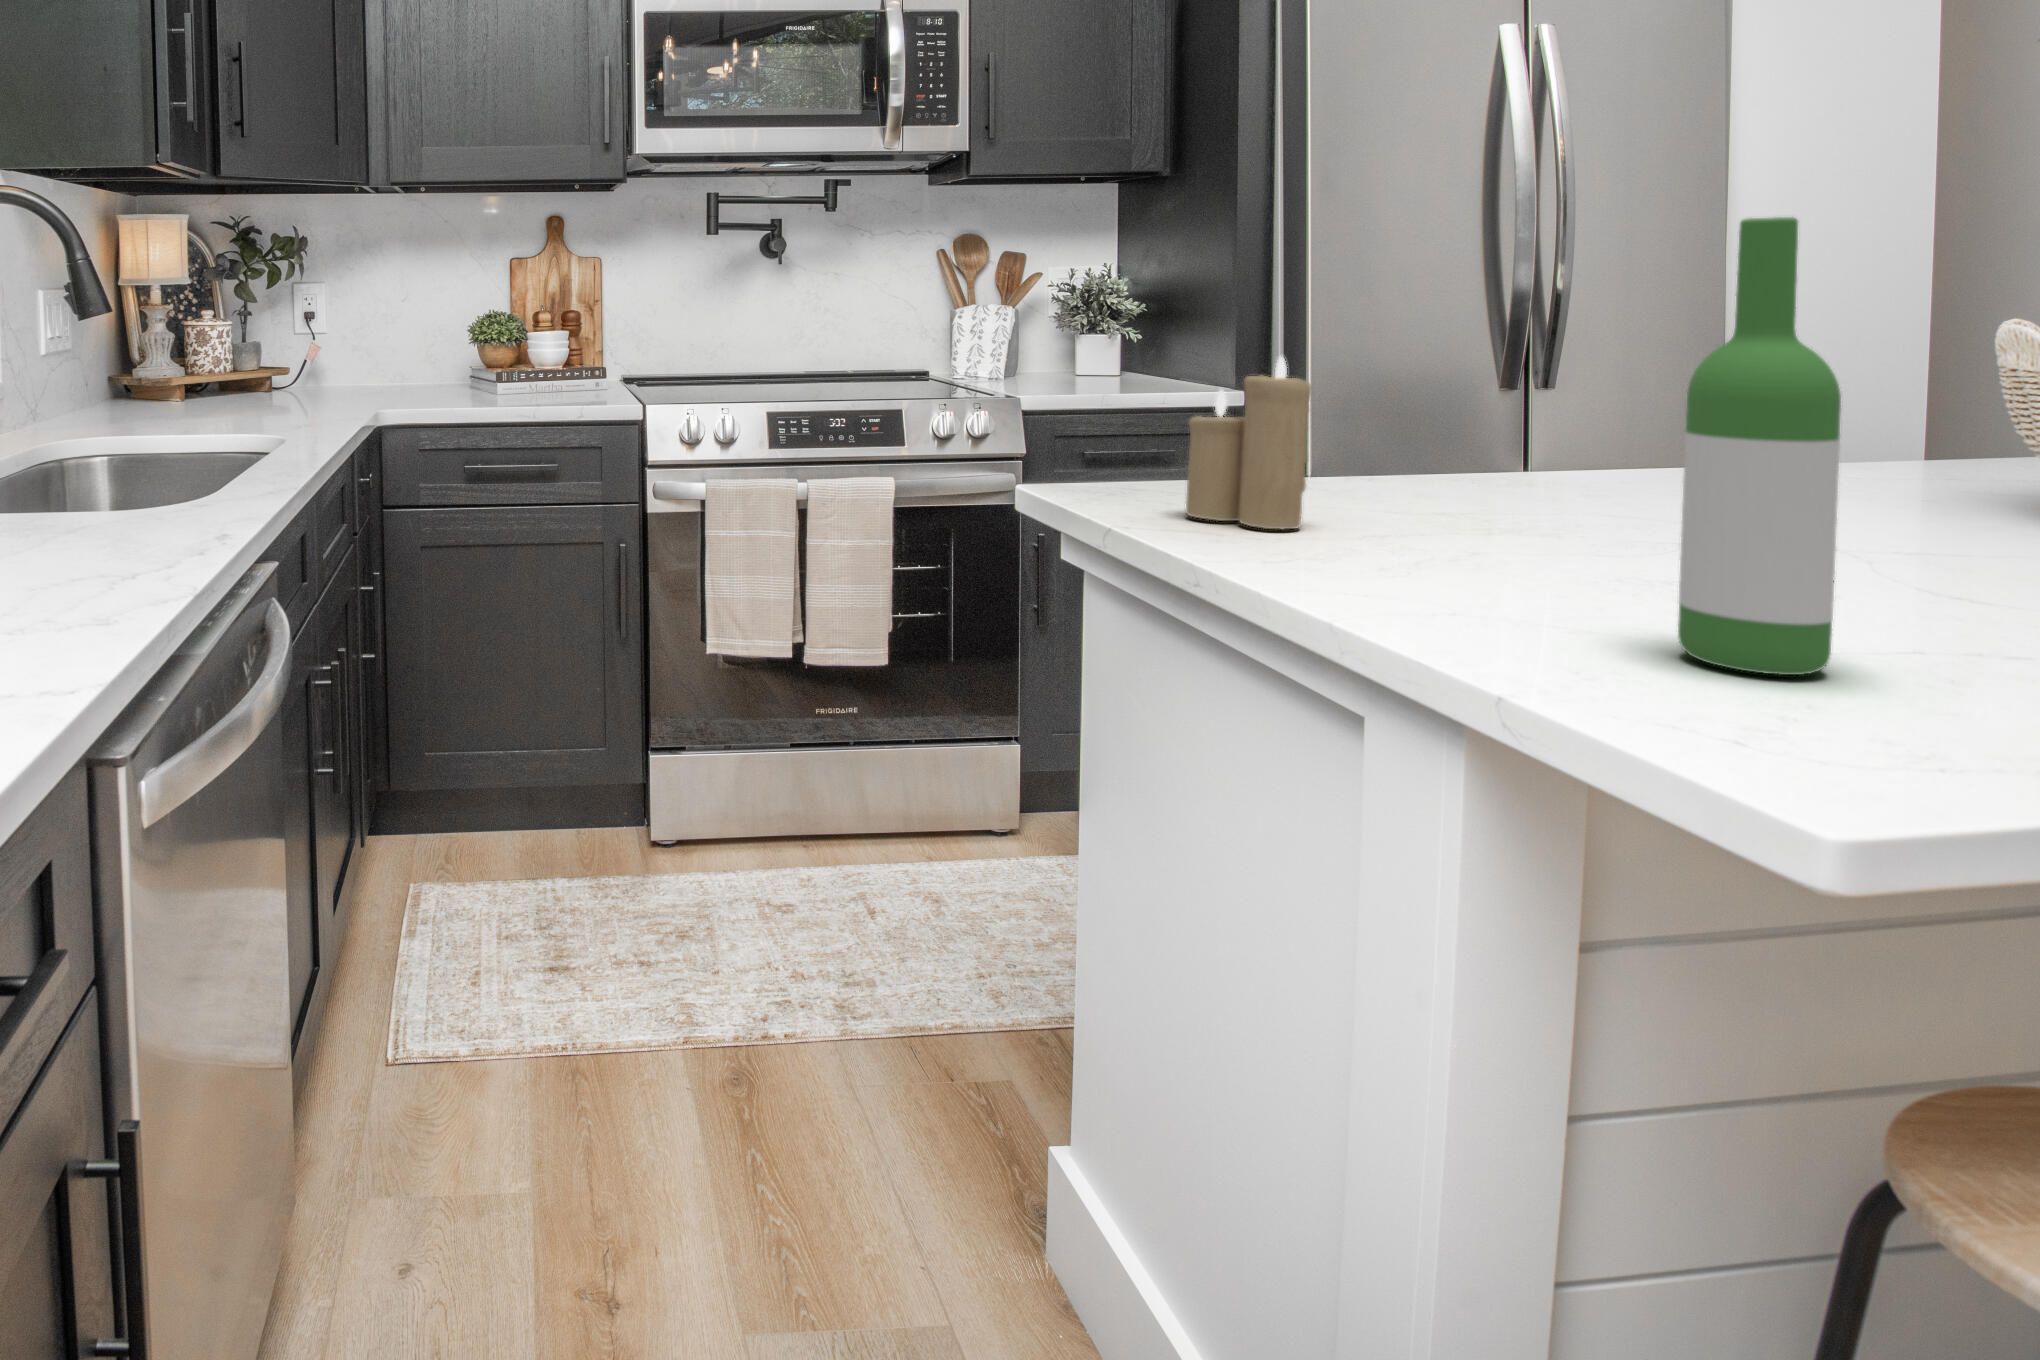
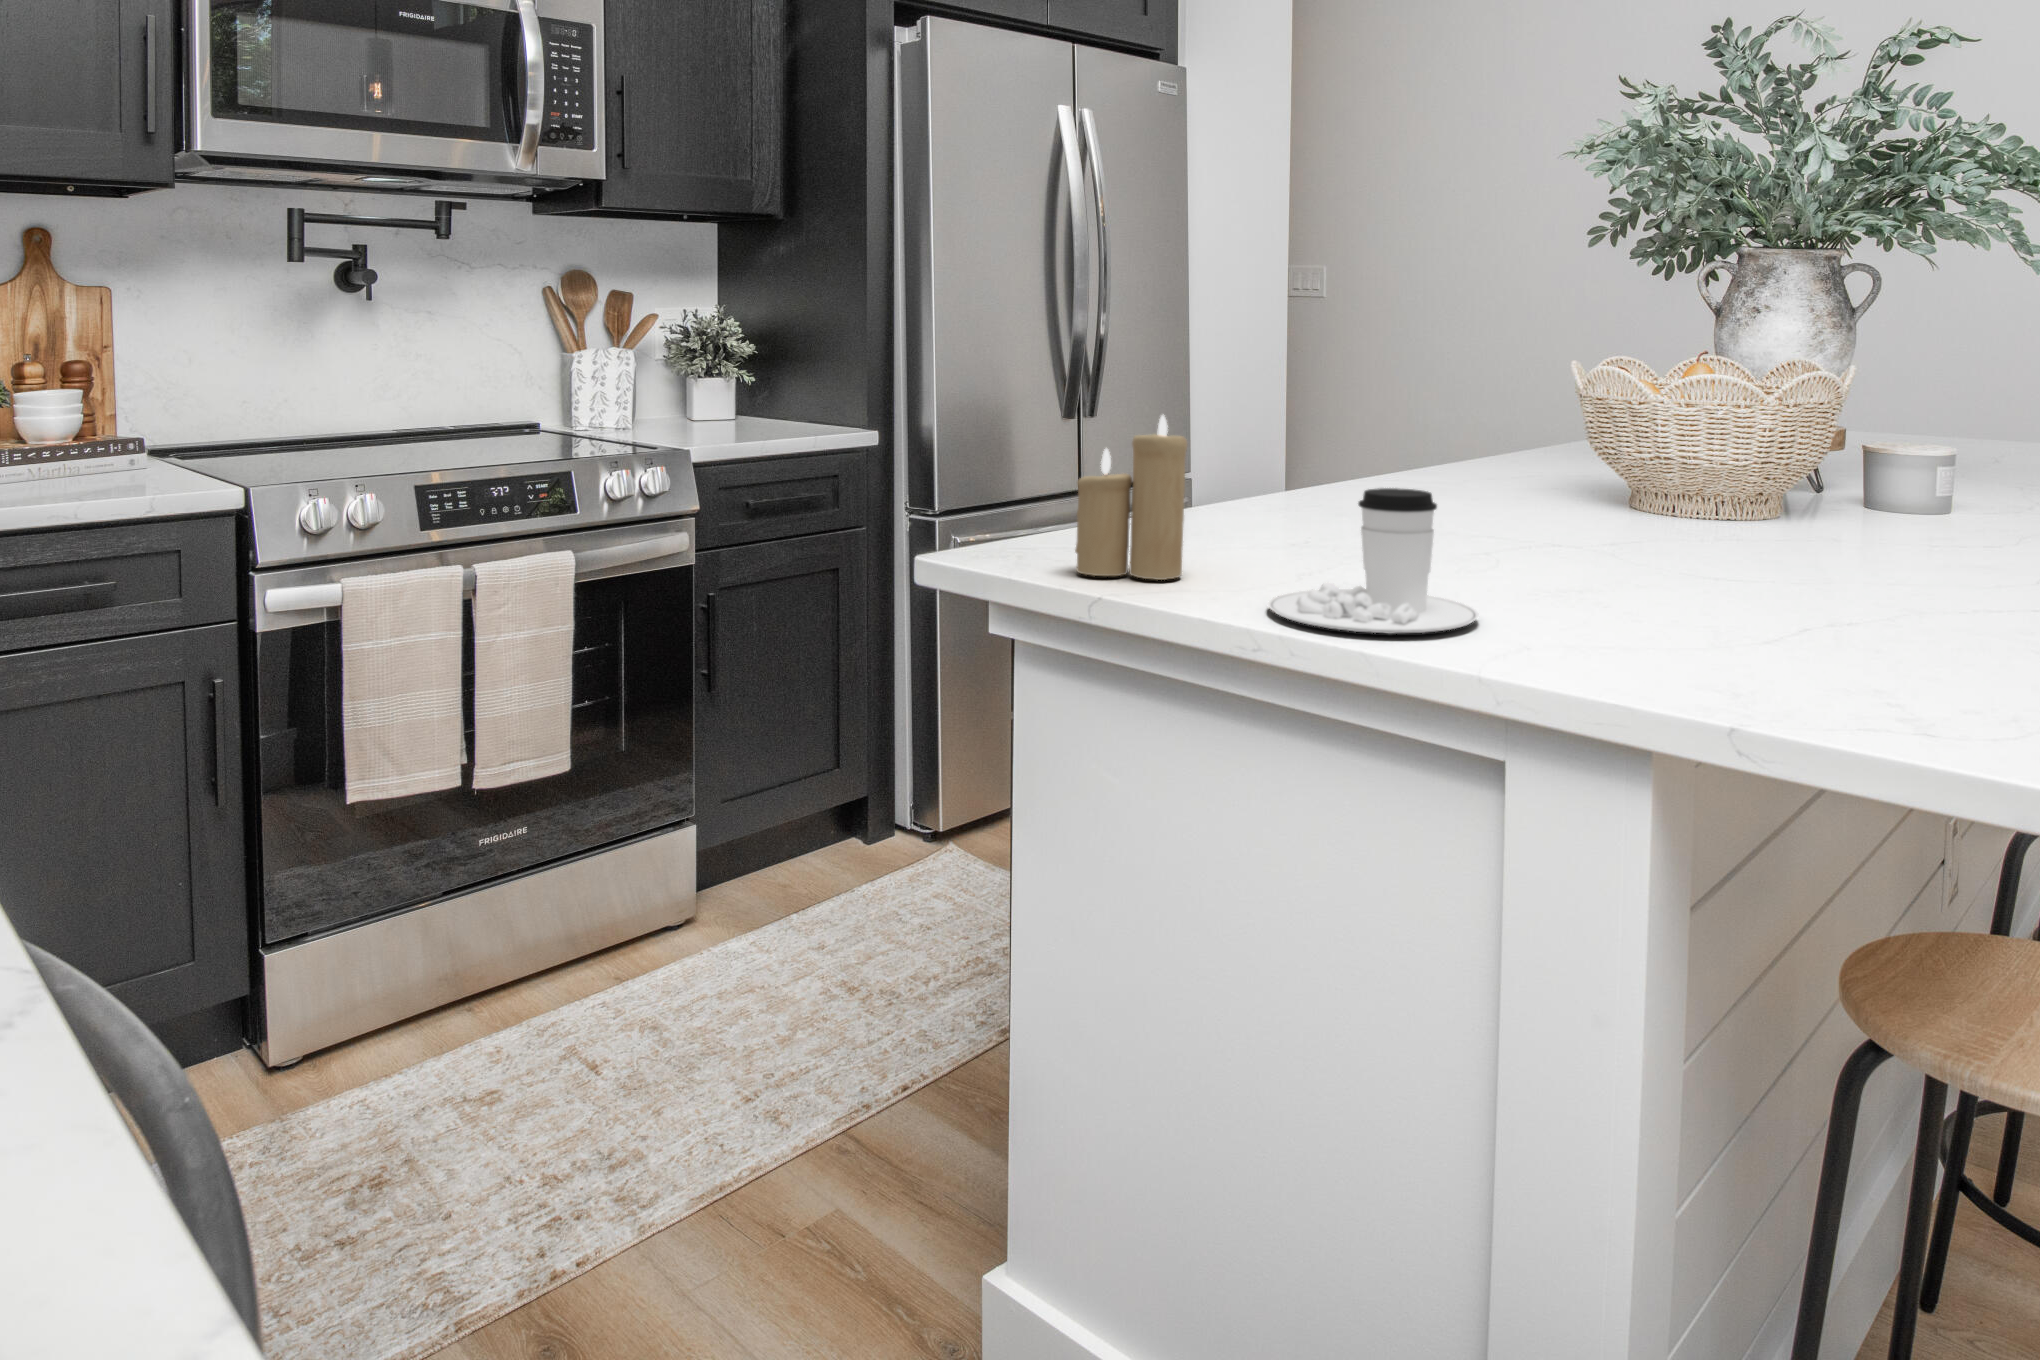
wine bottle: present [1678,217,1841,675] -> none [1581,309,1681,660]
coffee cup: none [1320,442,1605,607] -> present [1267,488,1479,634]

